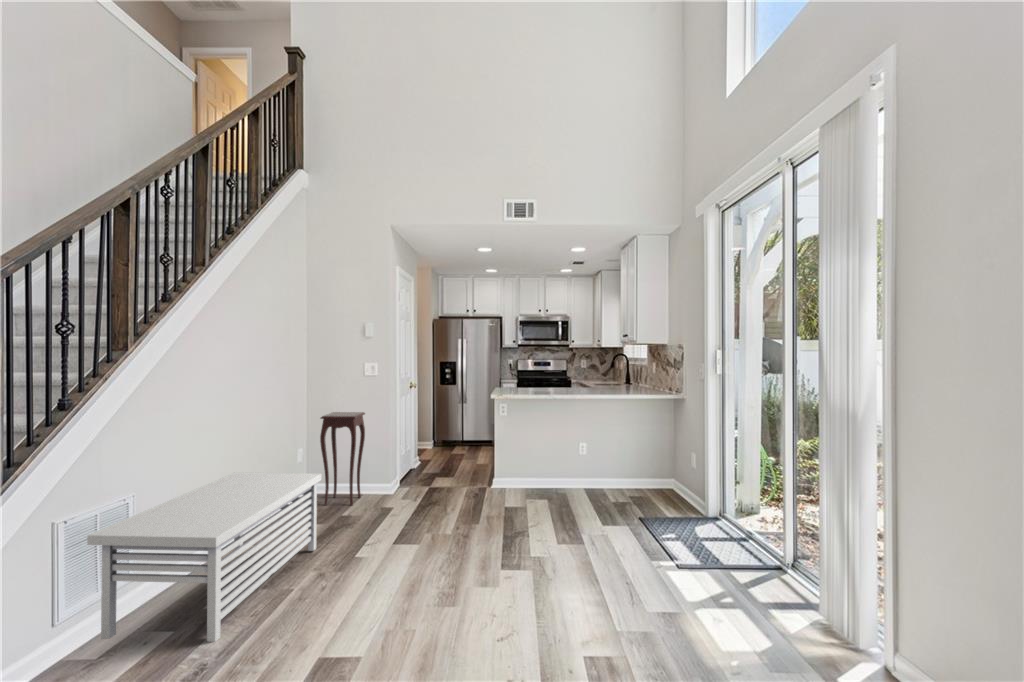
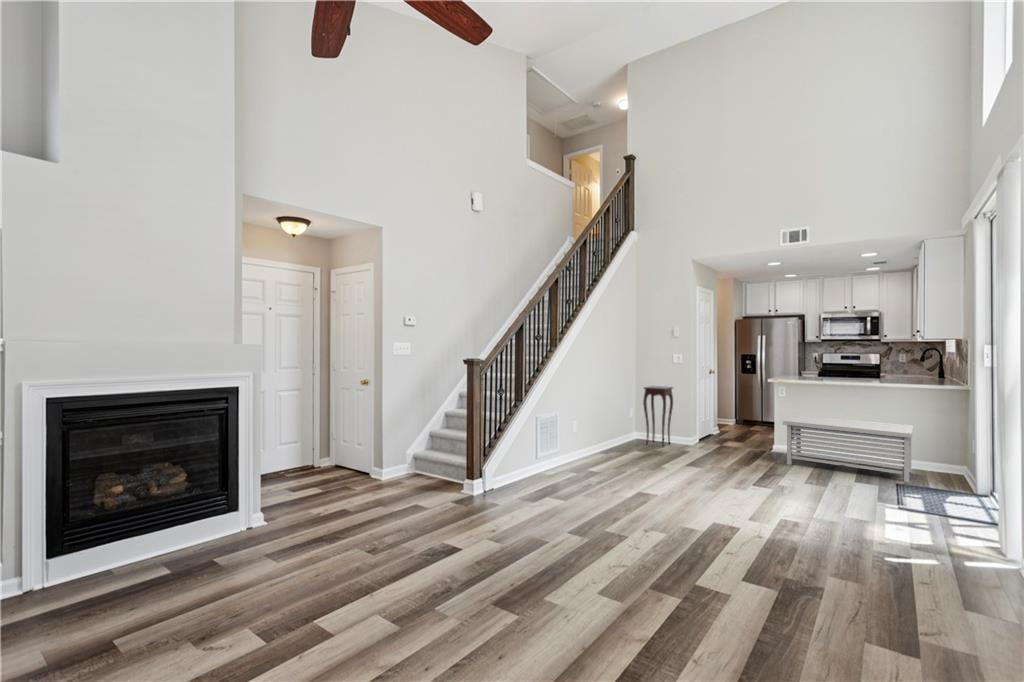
storage bench: present [87,472,321,642] -> present [783,414,913,482]

